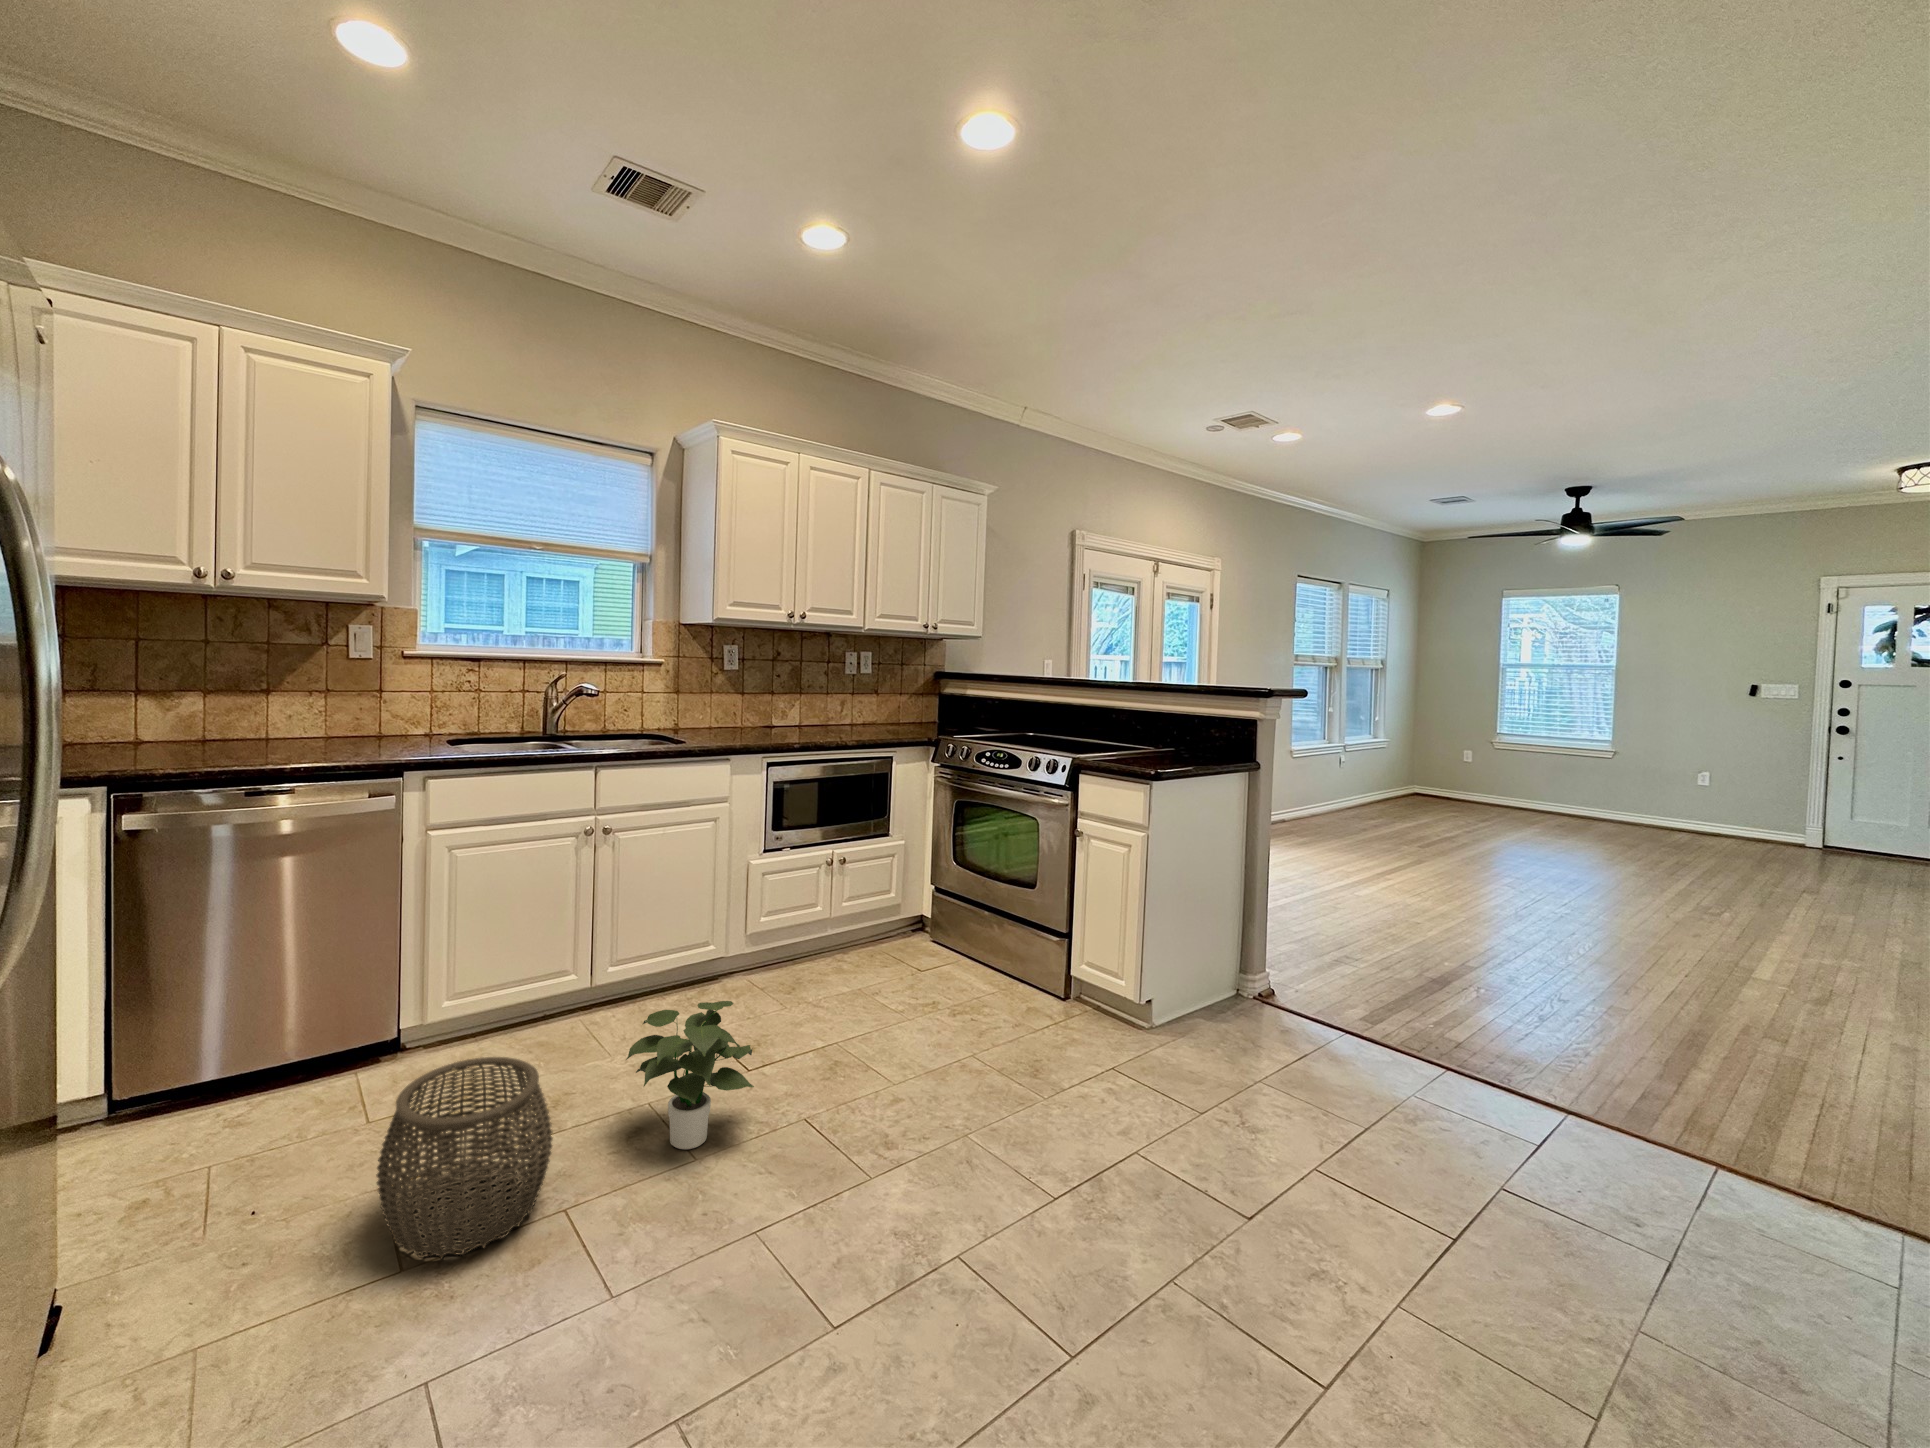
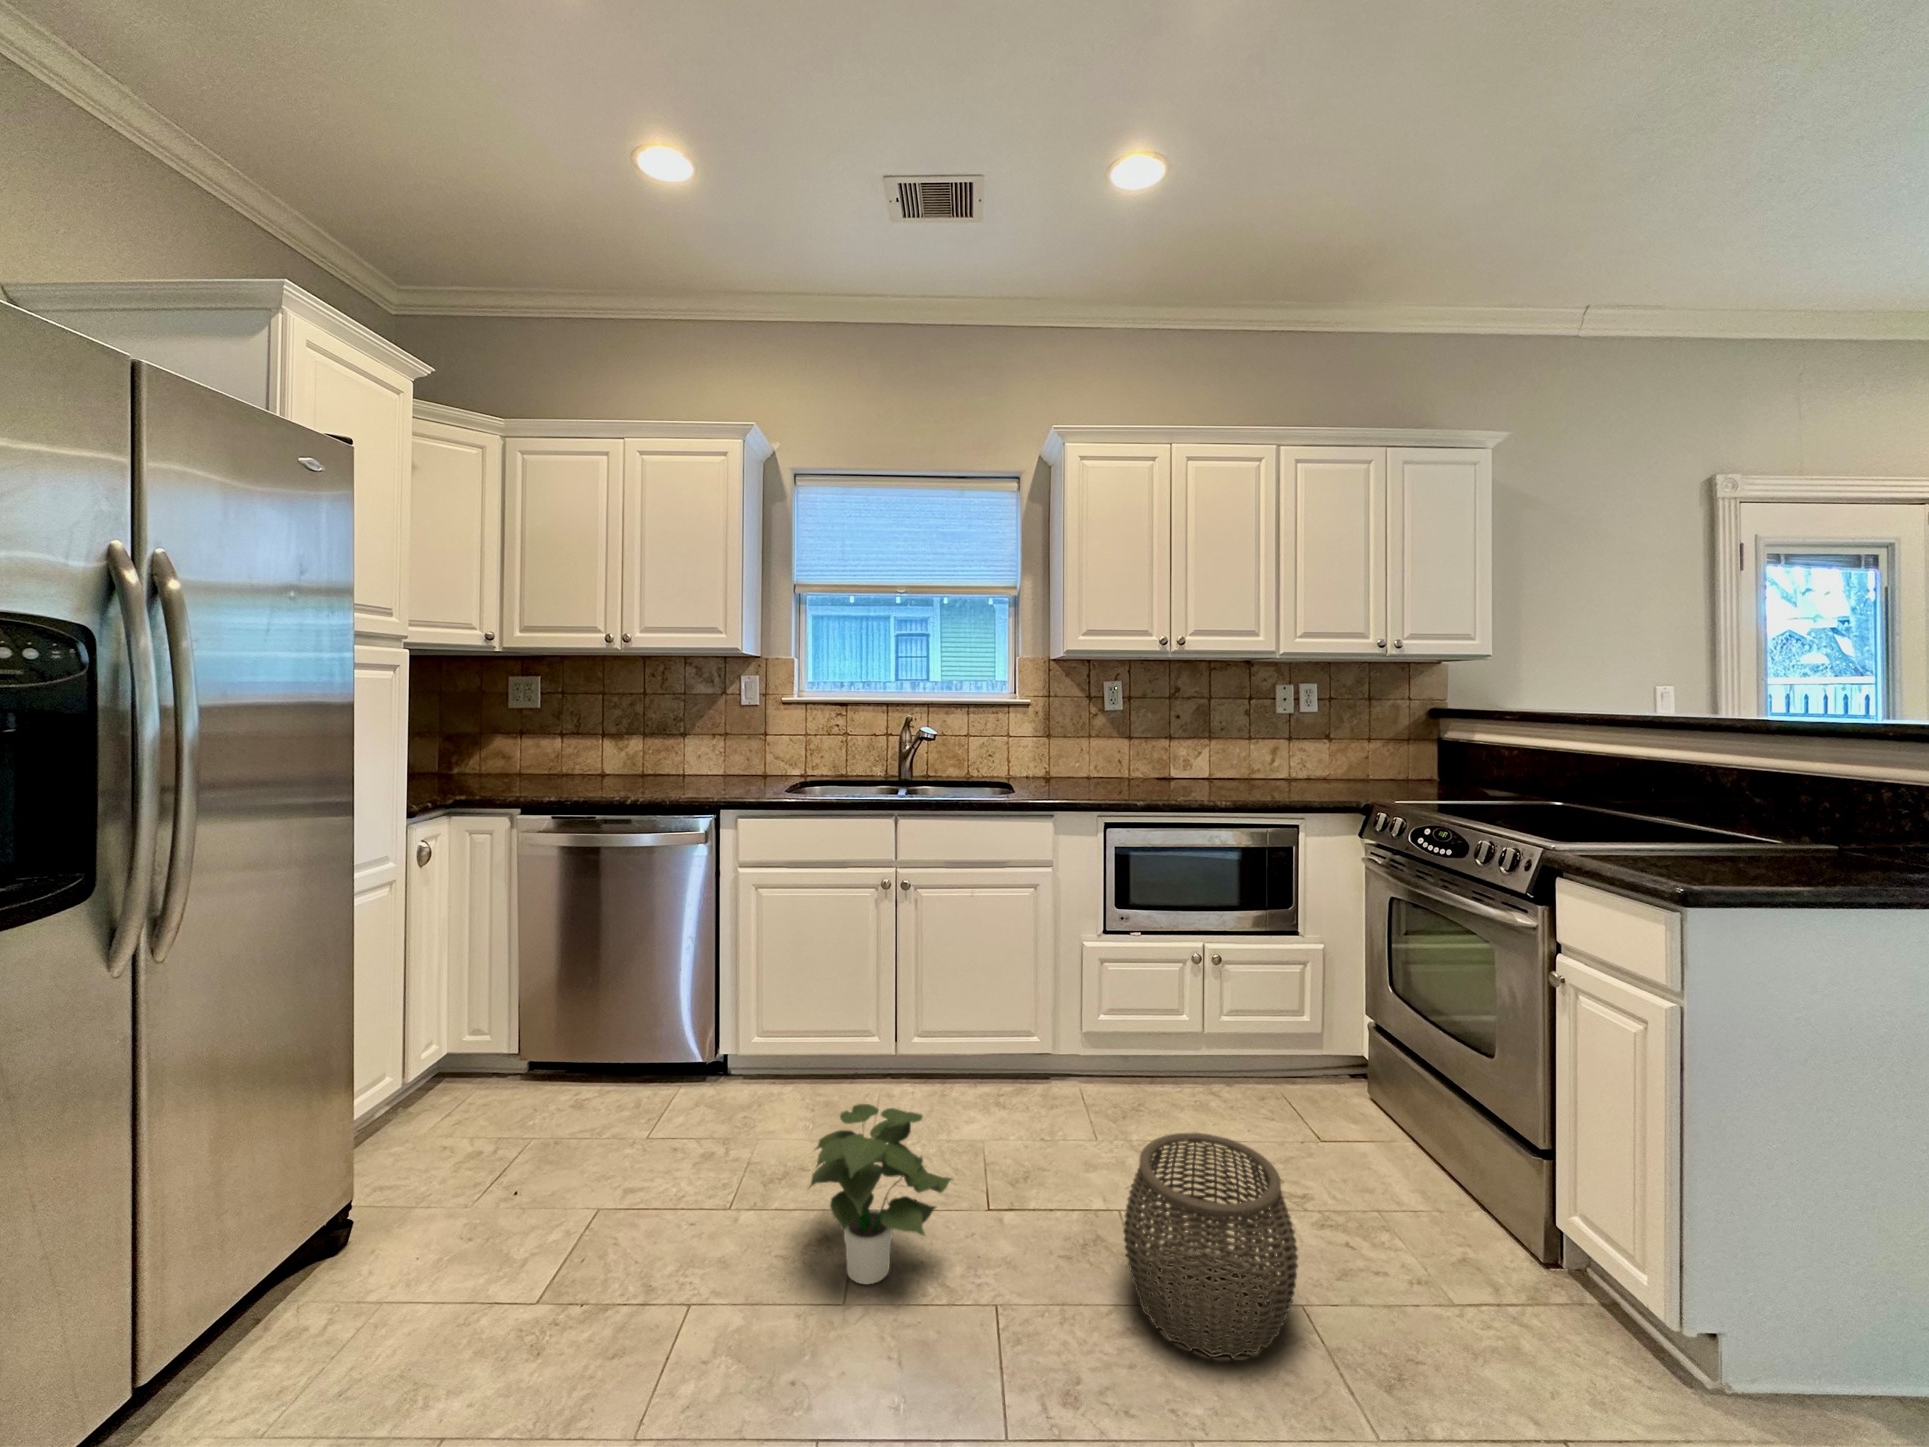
woven basket: present [376,1057,553,1258] -> present [1123,1133,1298,1358]

